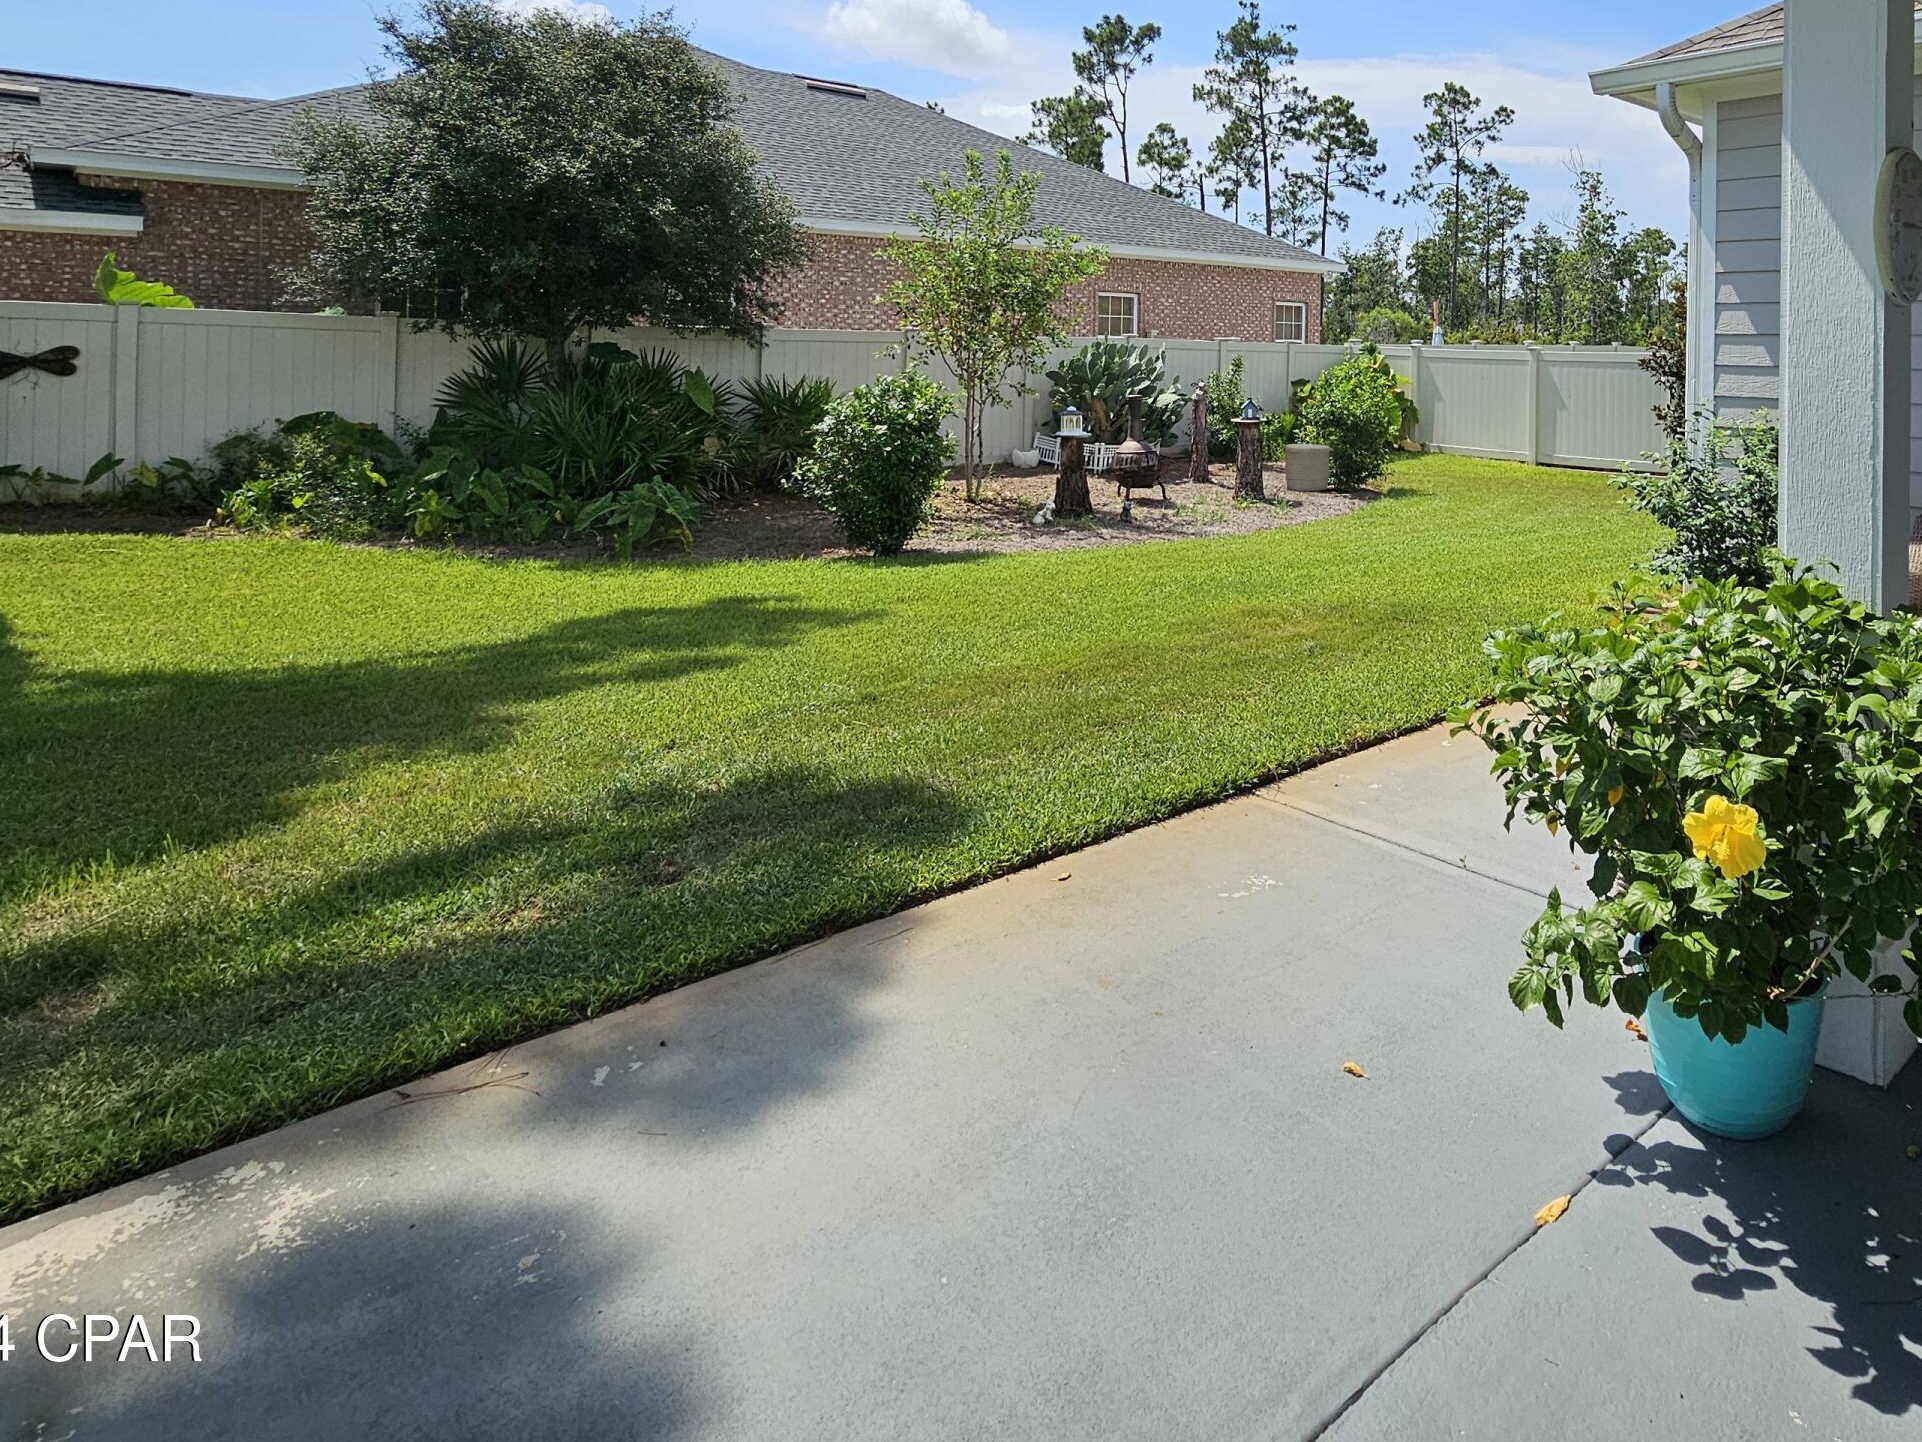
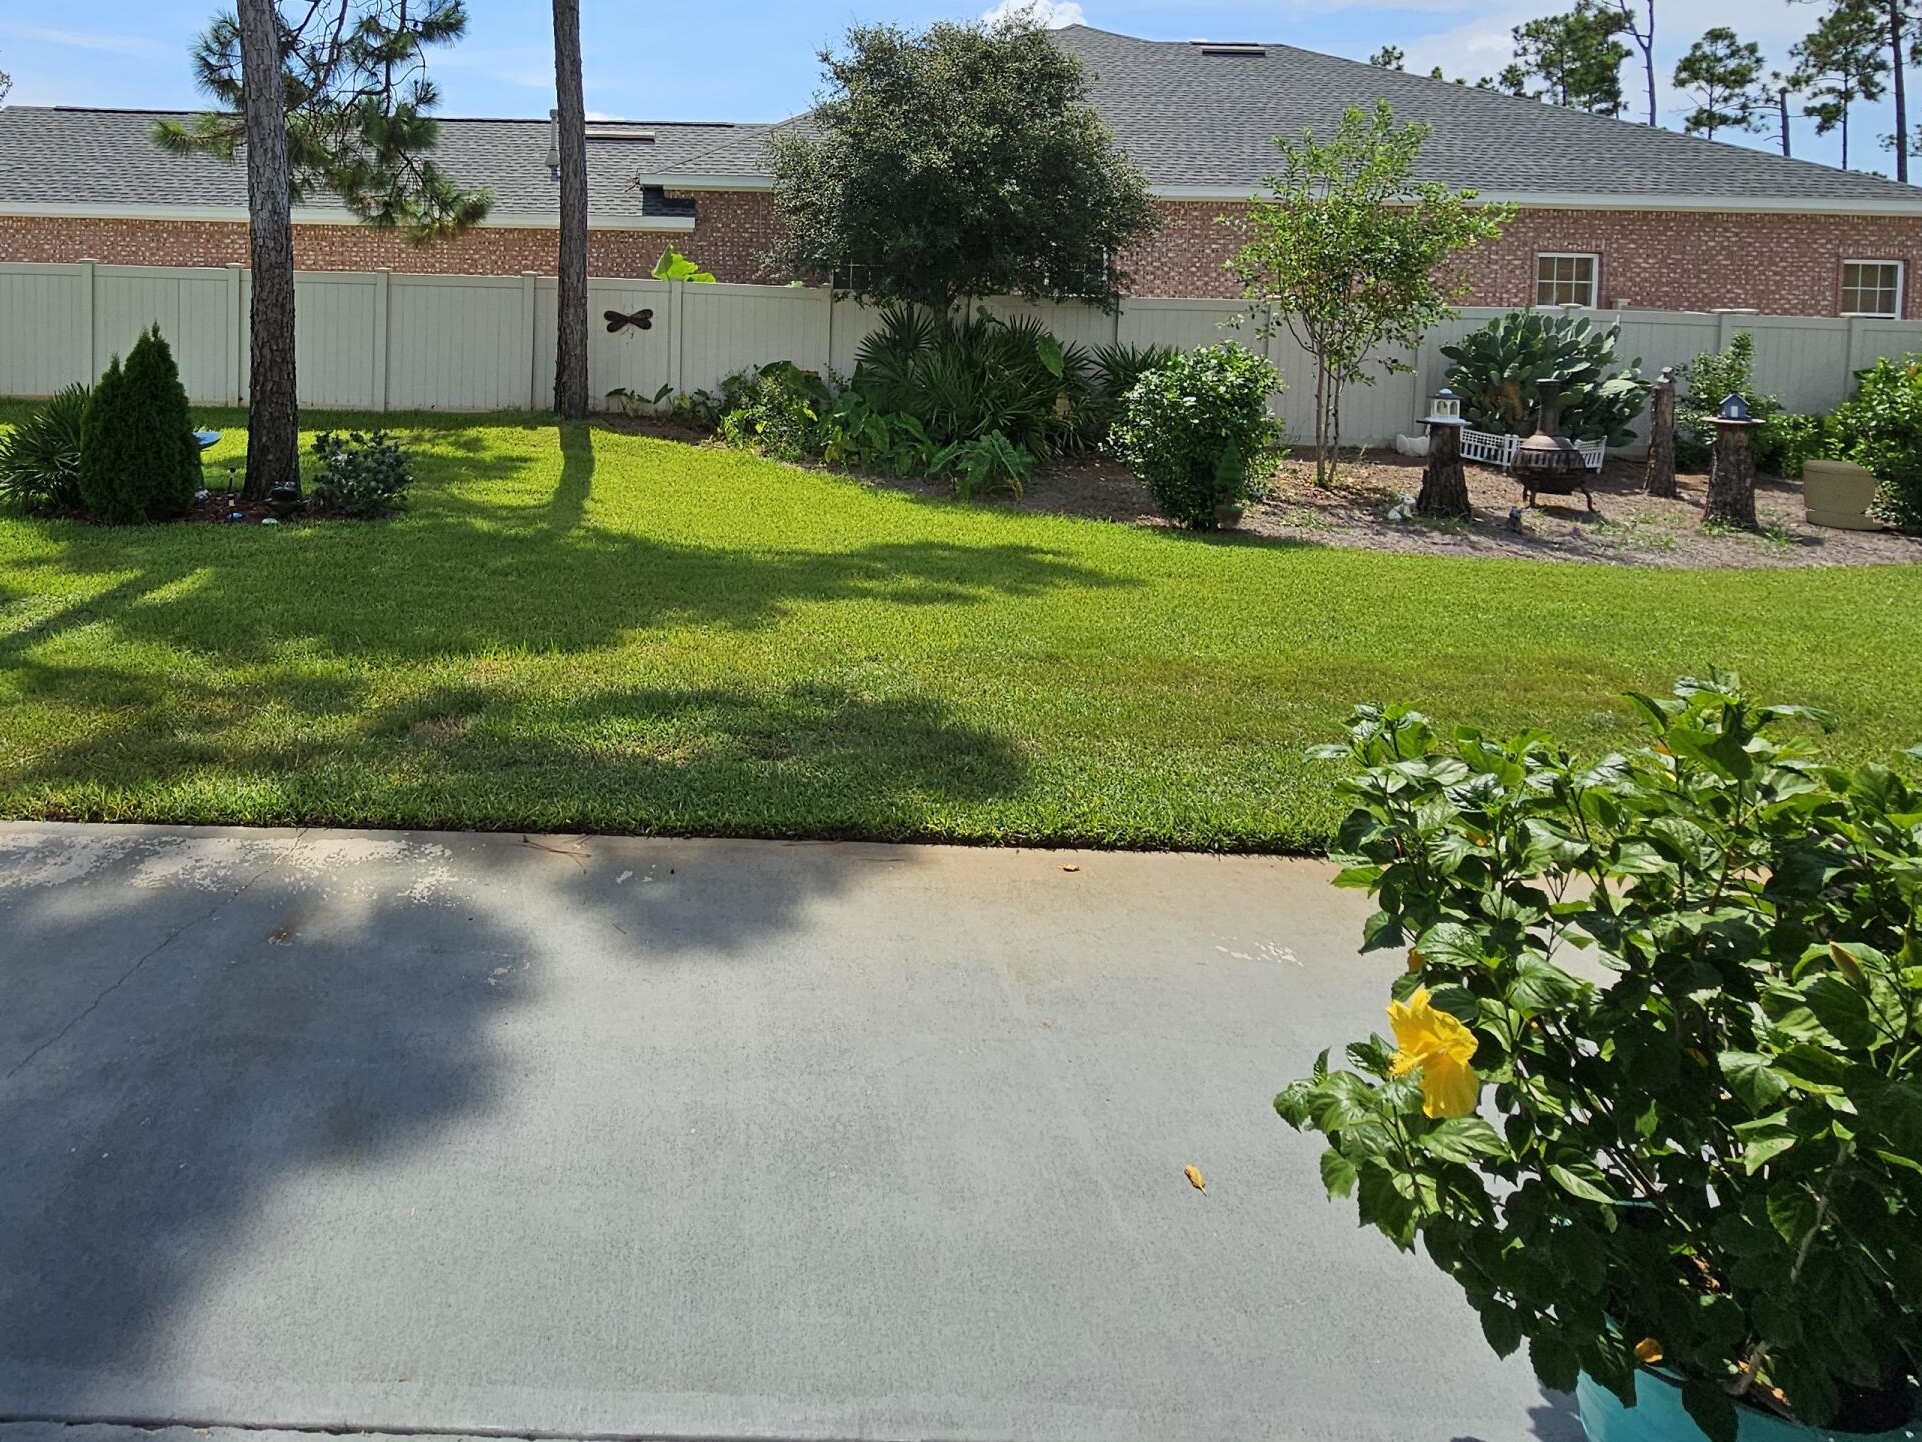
potted tree: none [912,457,946,549] -> present [1214,437,1248,530]

